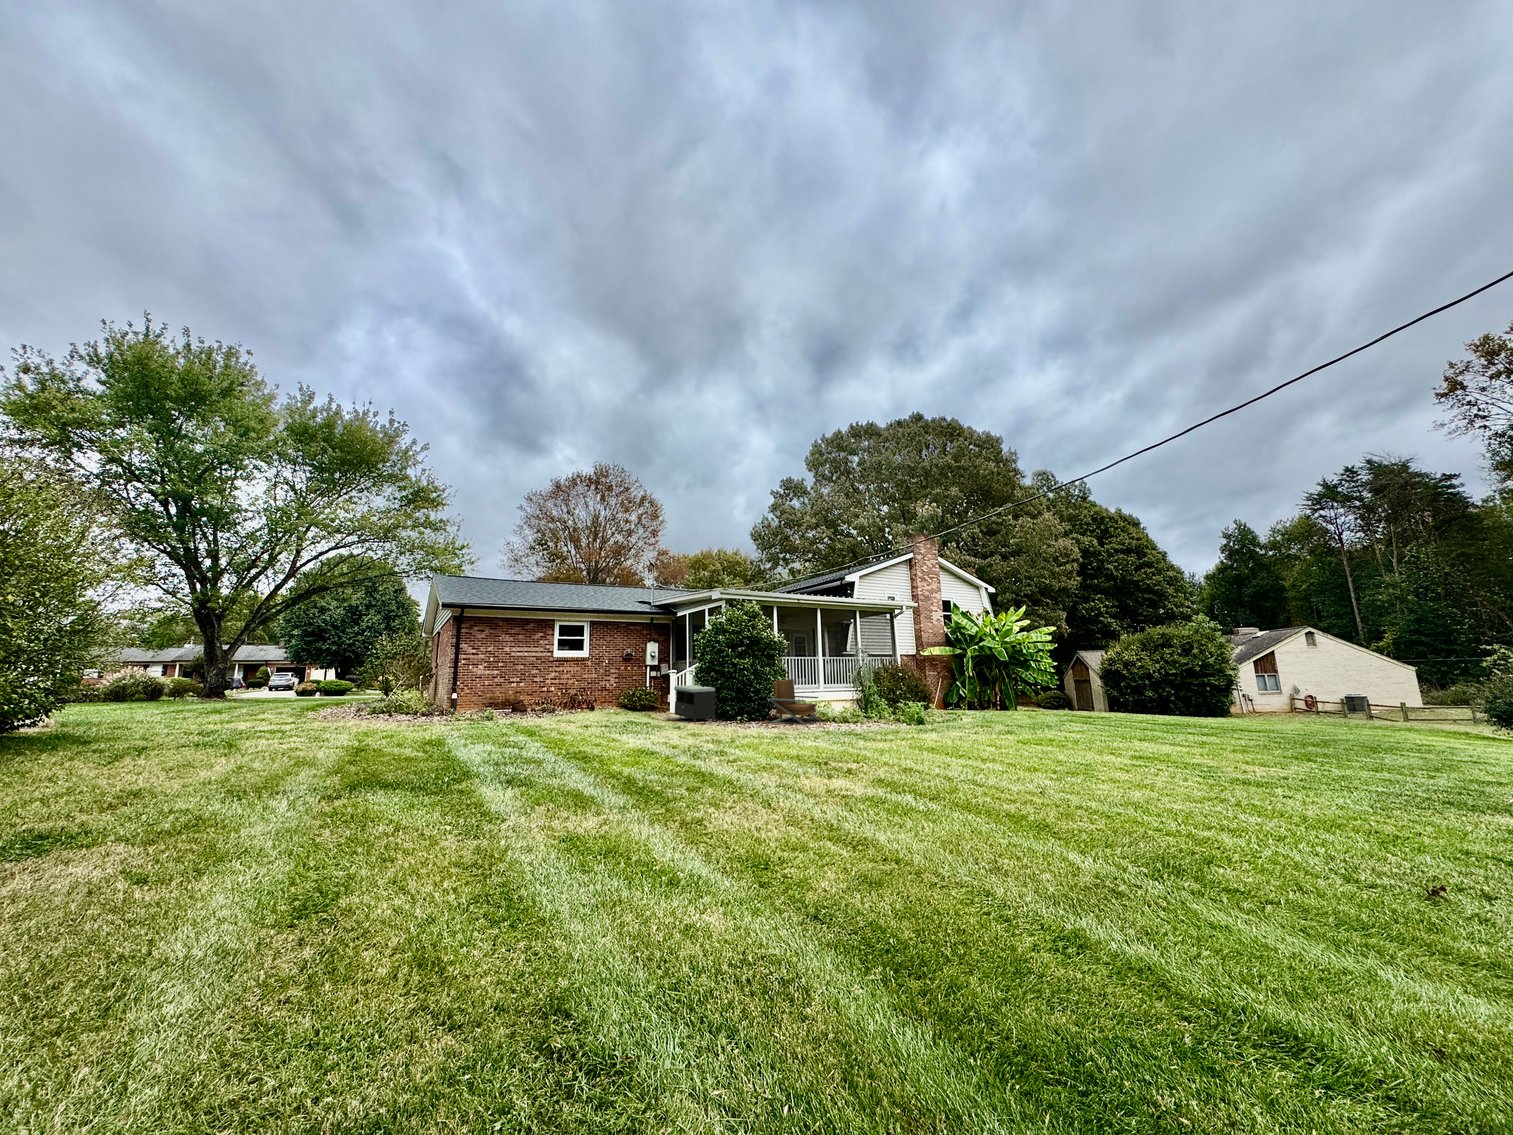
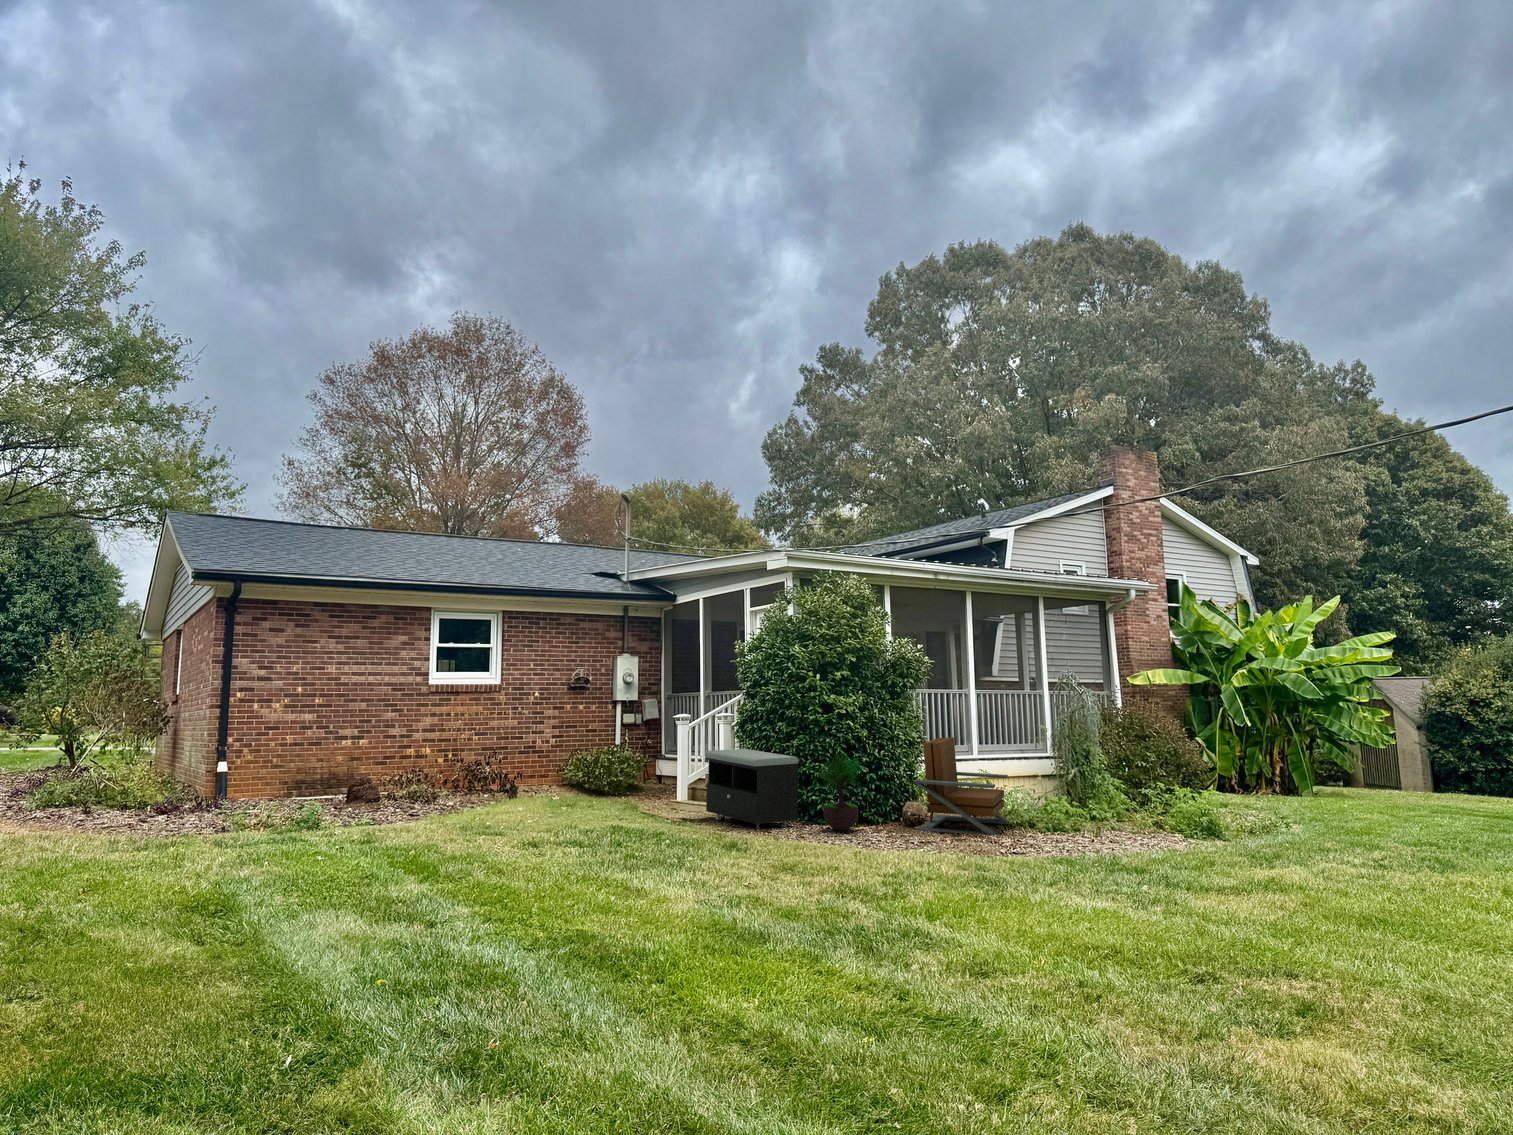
potted tree: none [721,683,743,722] -> present [819,754,860,831]

